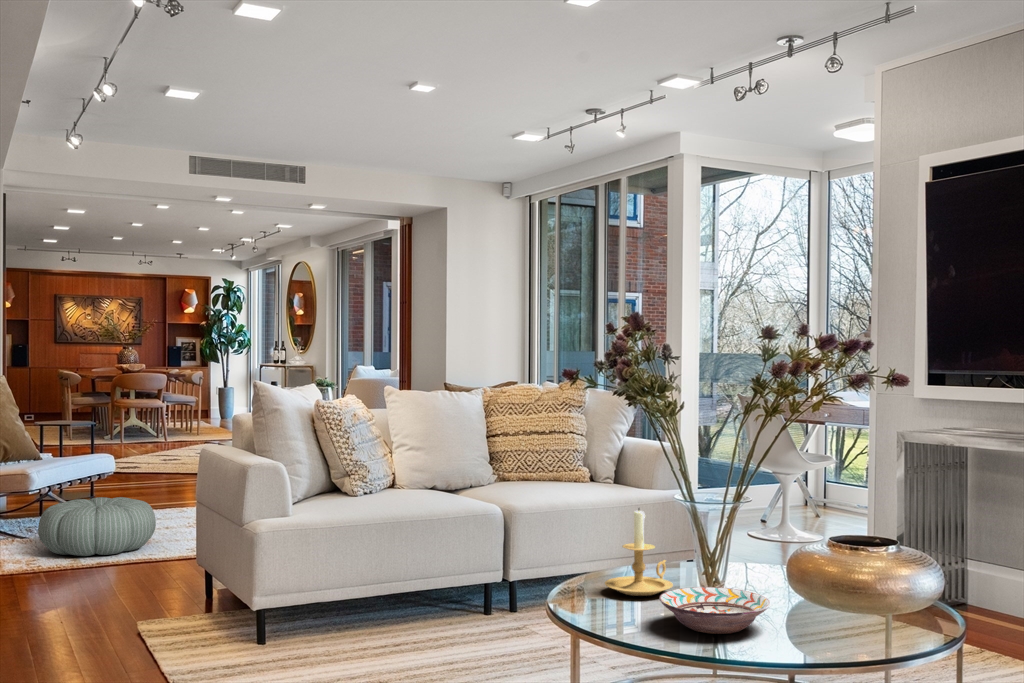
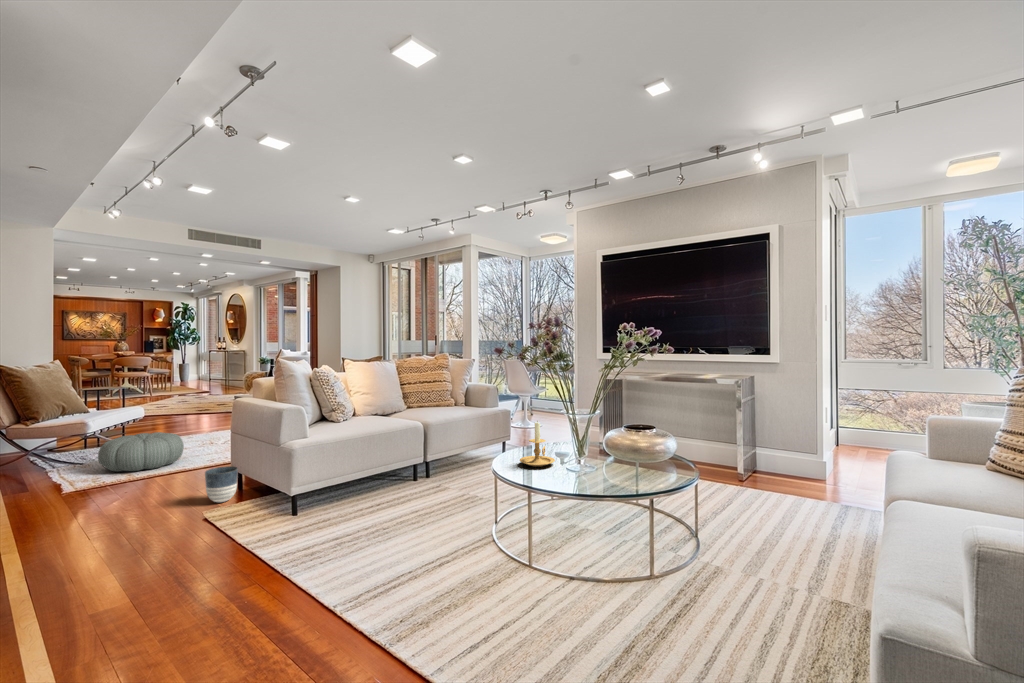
planter: none [149,556,198,613] -> present [205,466,238,502]
decorative bowl: present [660,587,770,634] -> none [567,459,624,483]

